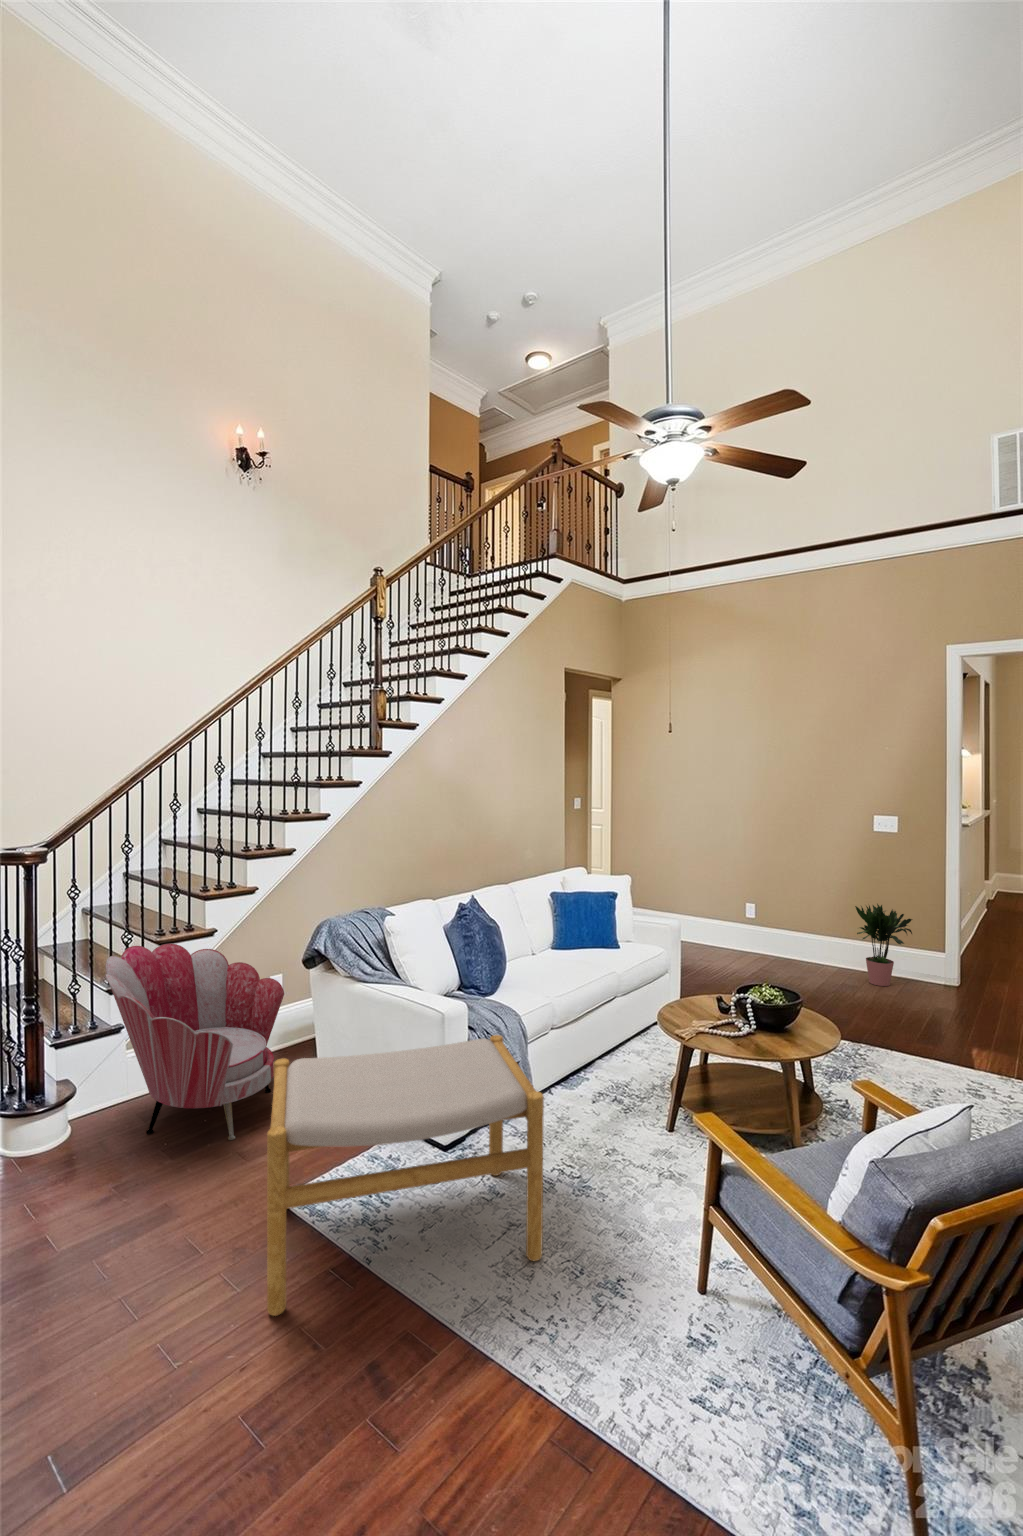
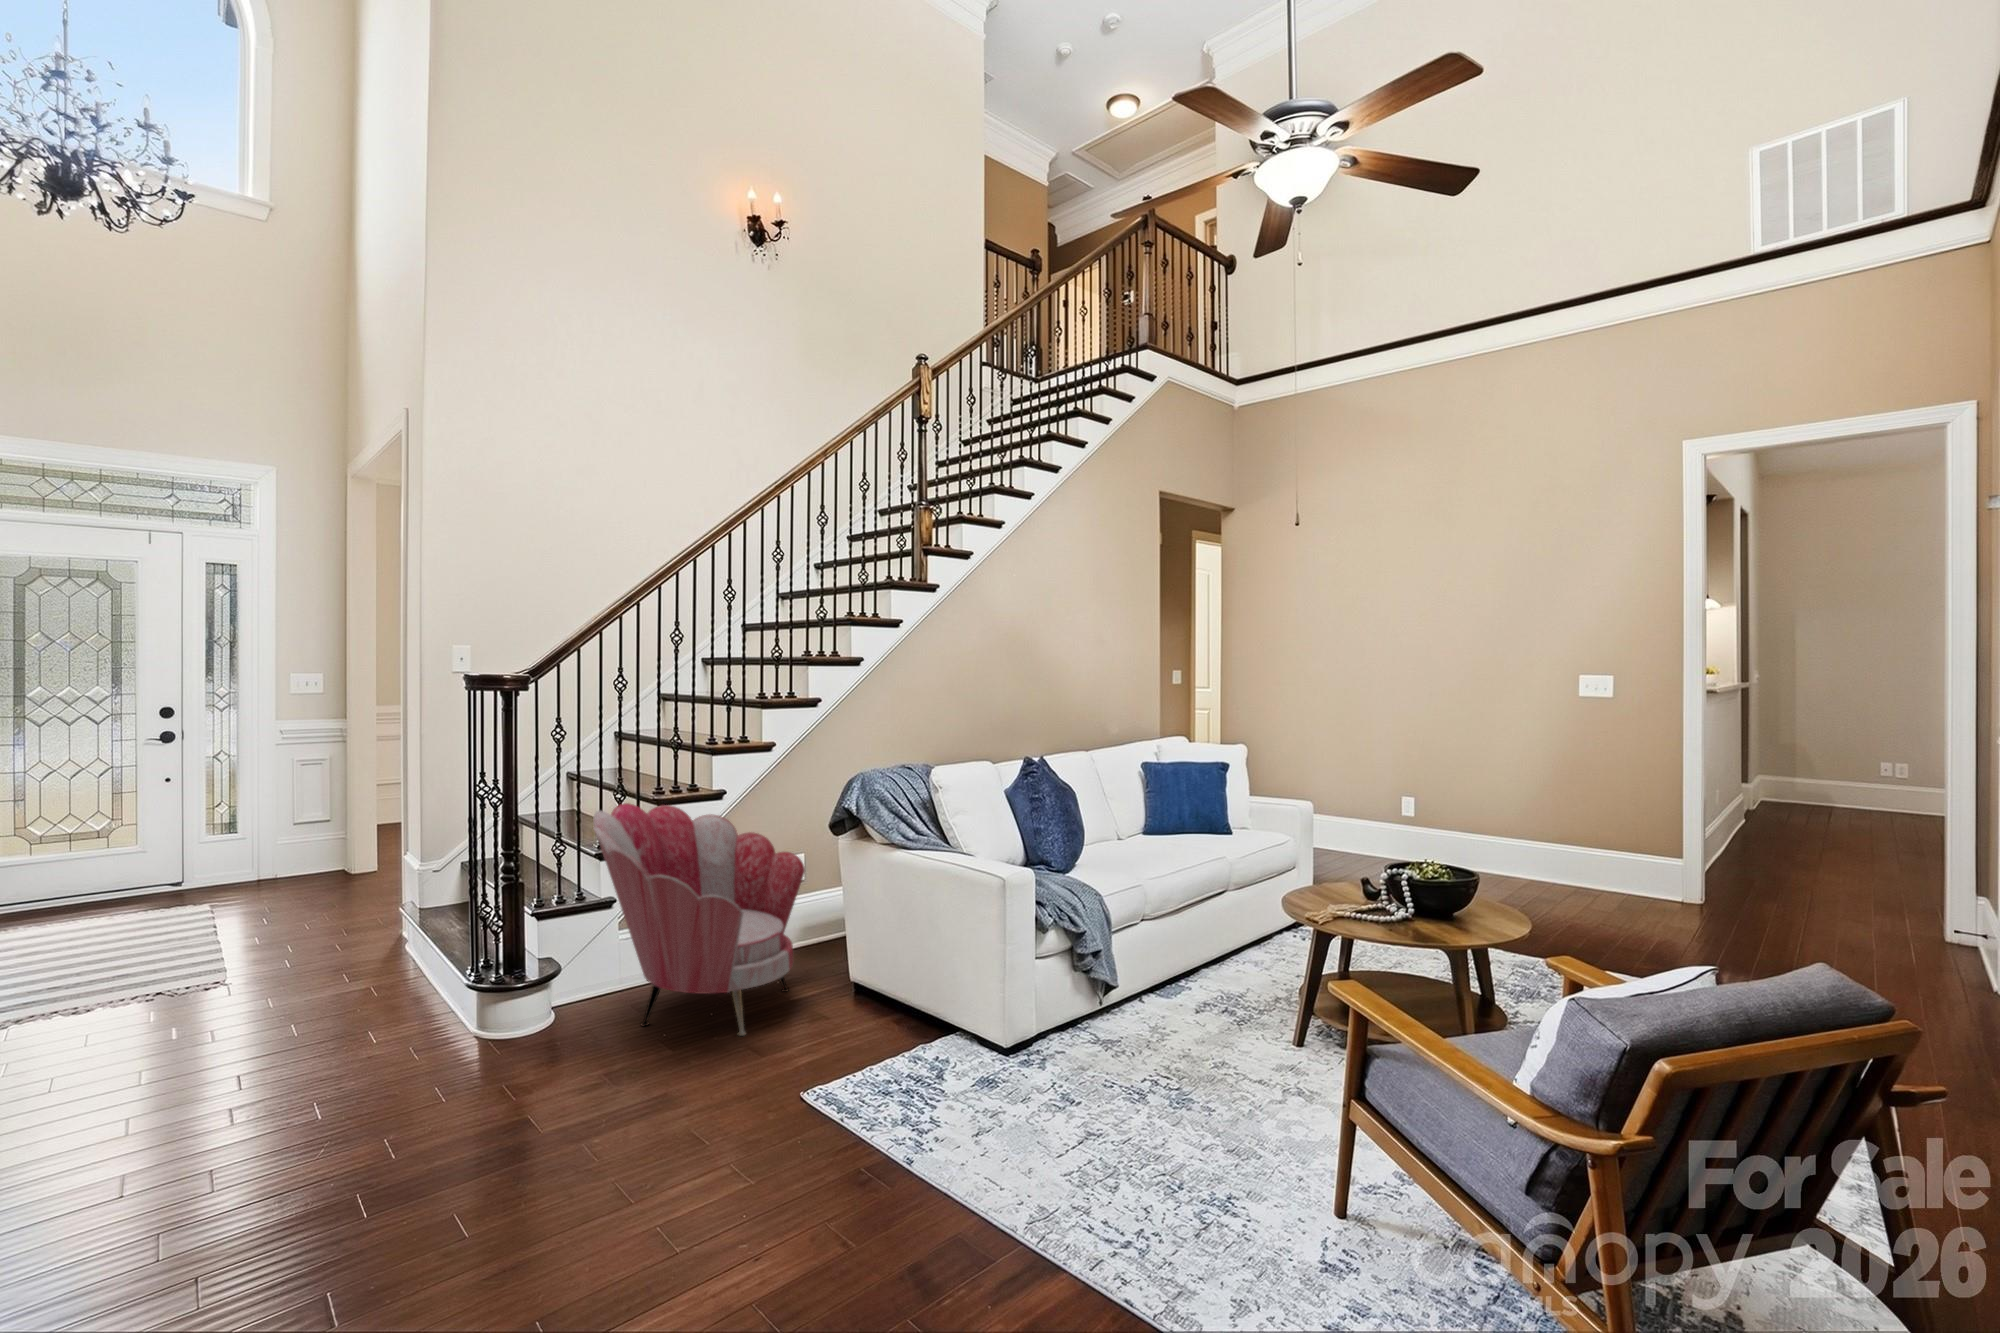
potted plant: present [855,904,912,986] -> none [1566,789,1657,905]
footstool: present [267,1035,544,1316] -> none [784,904,1130,1207]

